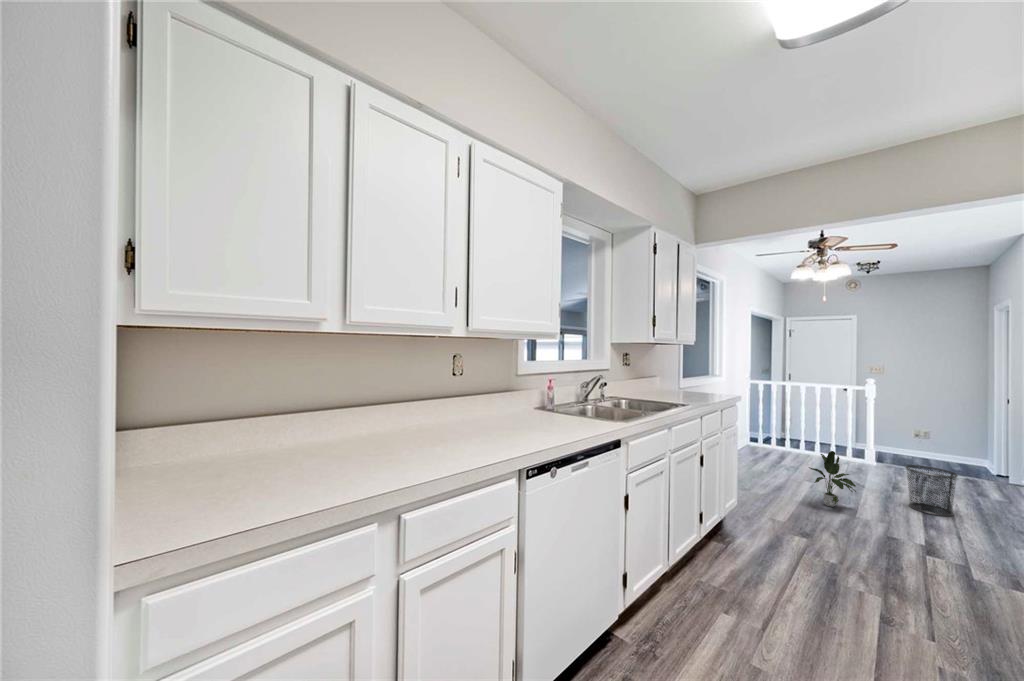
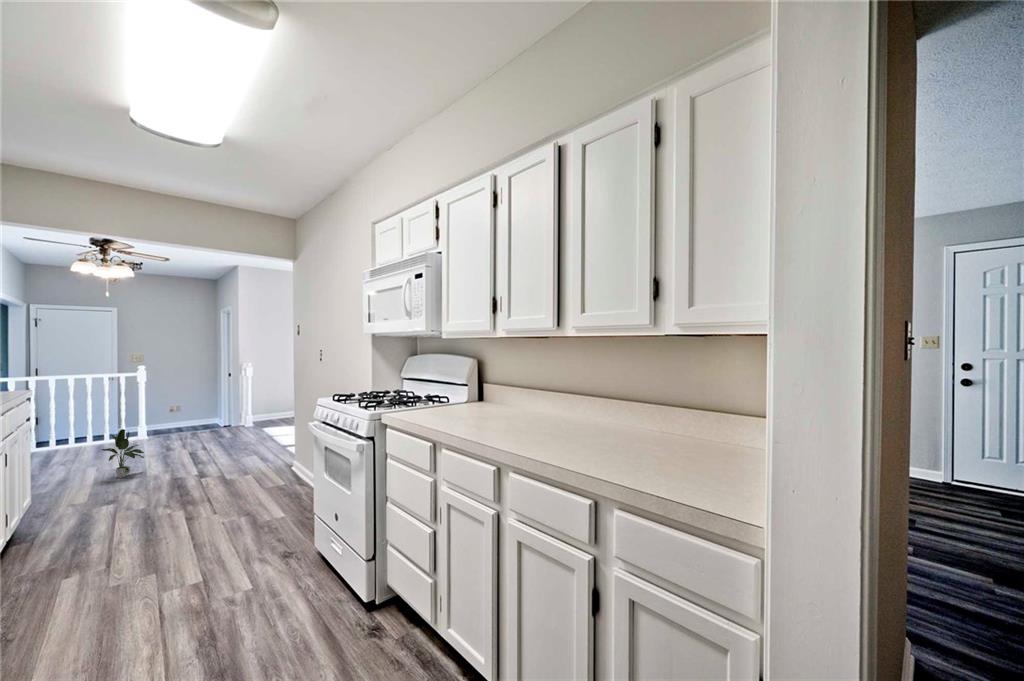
waste bin: present [906,465,958,516] -> none [177,423,210,458]

